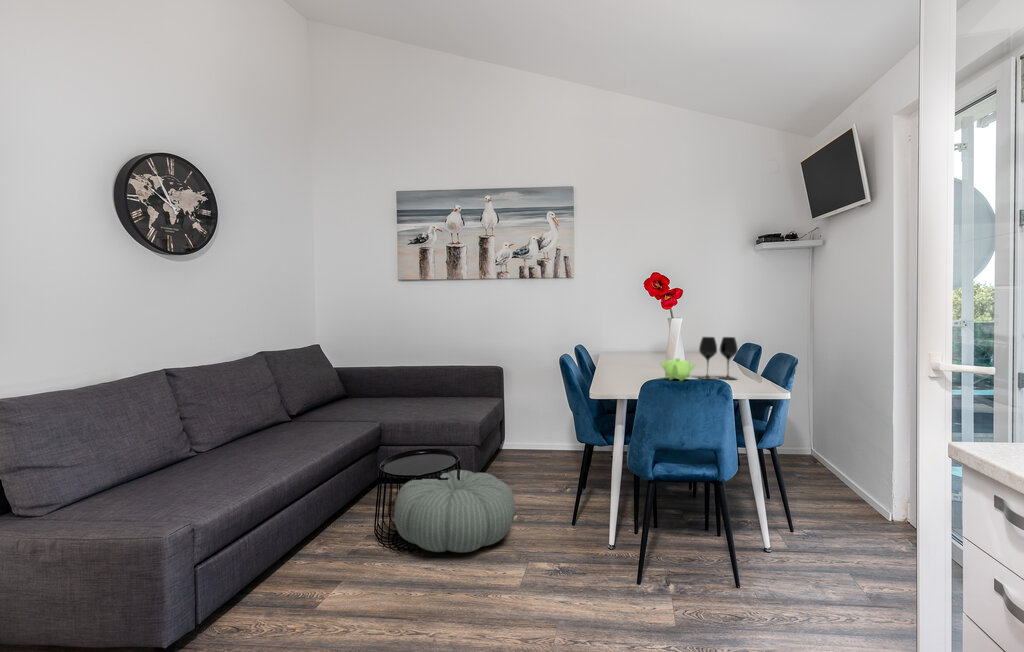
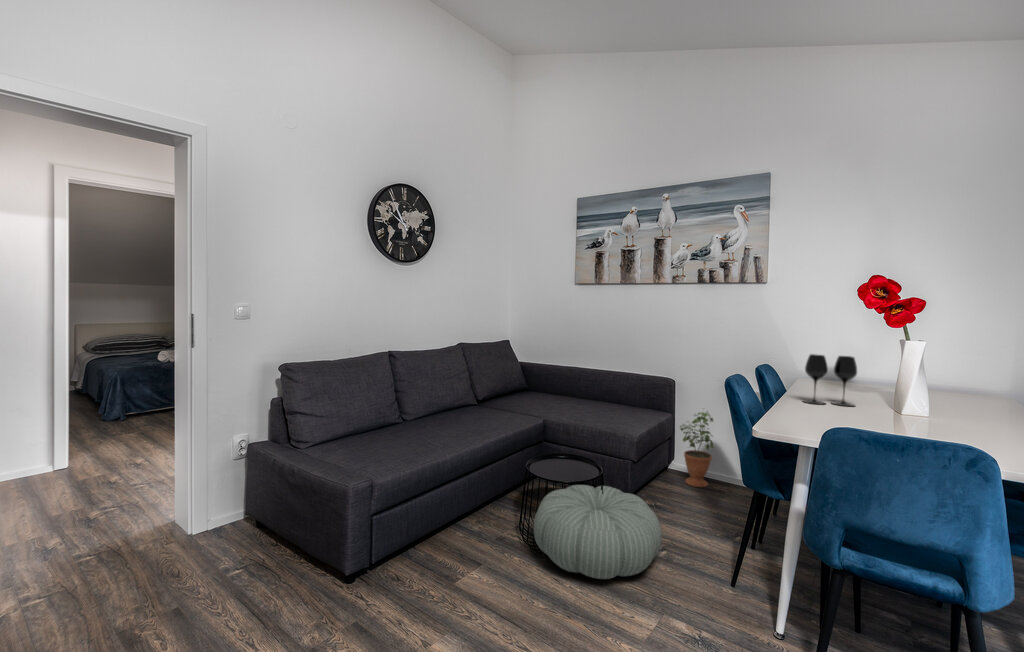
wine glass: present [699,337,738,380] -> present [803,354,857,406]
teapot: present [660,358,695,381] -> none [860,392,915,423]
potted plant: none [508,394,538,466] -> present [680,411,713,487]

